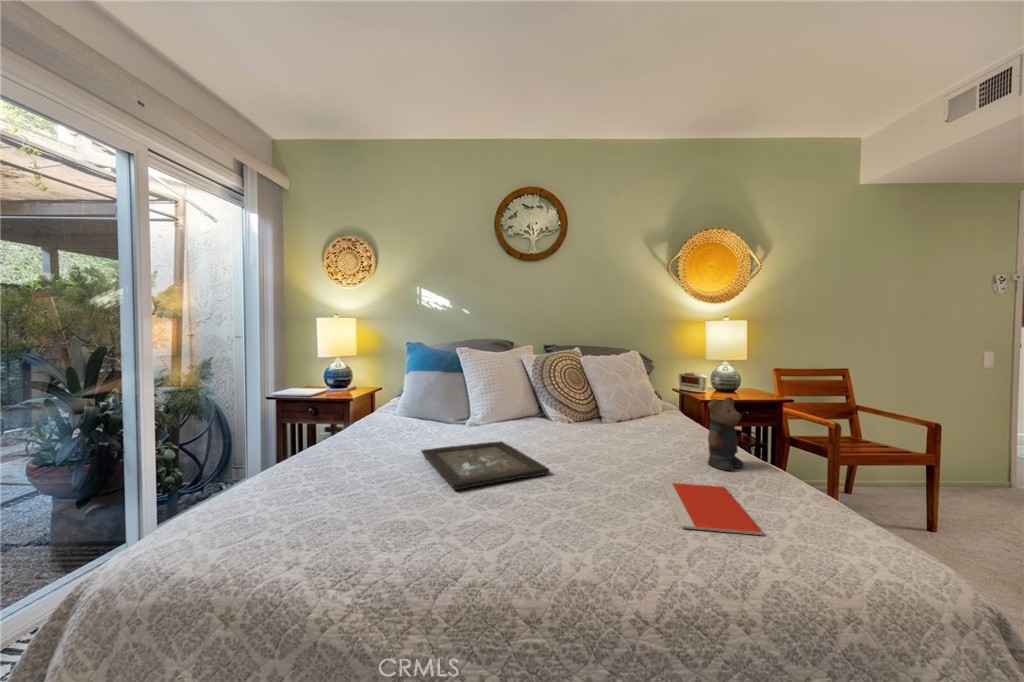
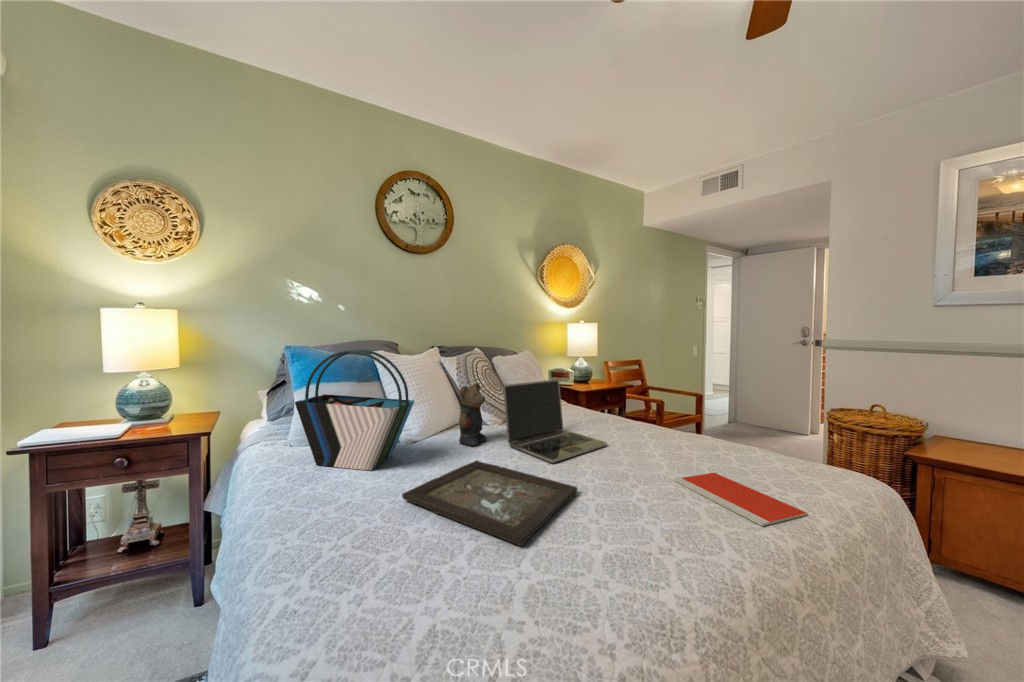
tote bag: none [390,347,465,437] -> present [295,349,414,470]
laptop: none [546,380,645,453] -> present [503,379,607,463]
teddy bear: present [708,397,743,470] -> present [459,383,486,446]

